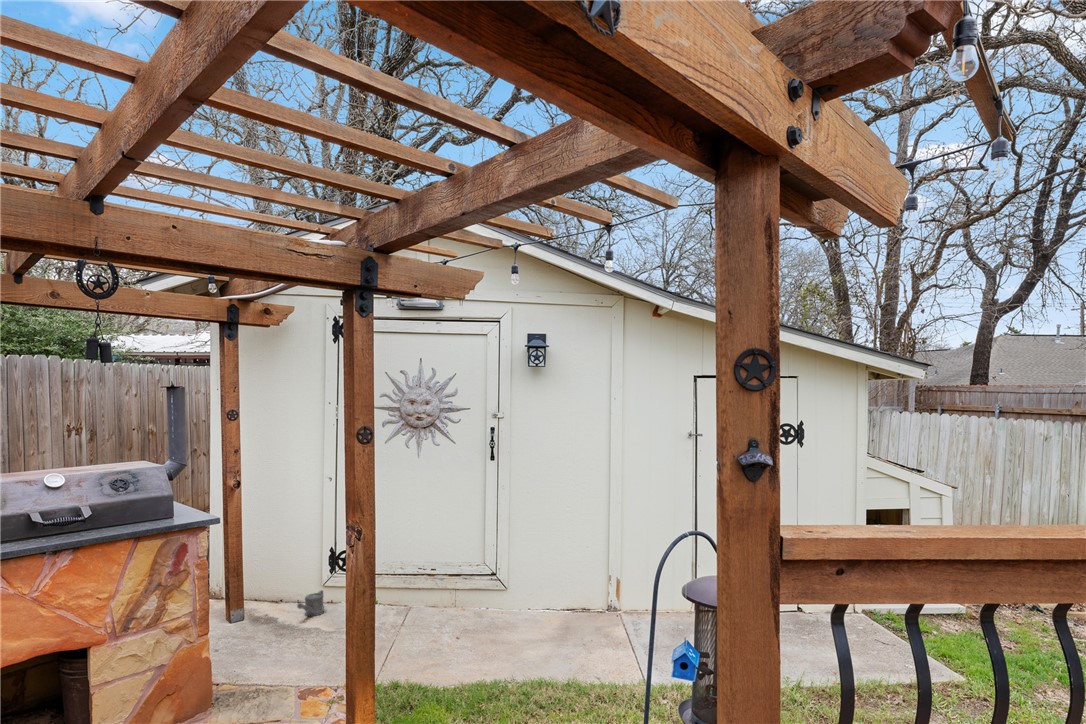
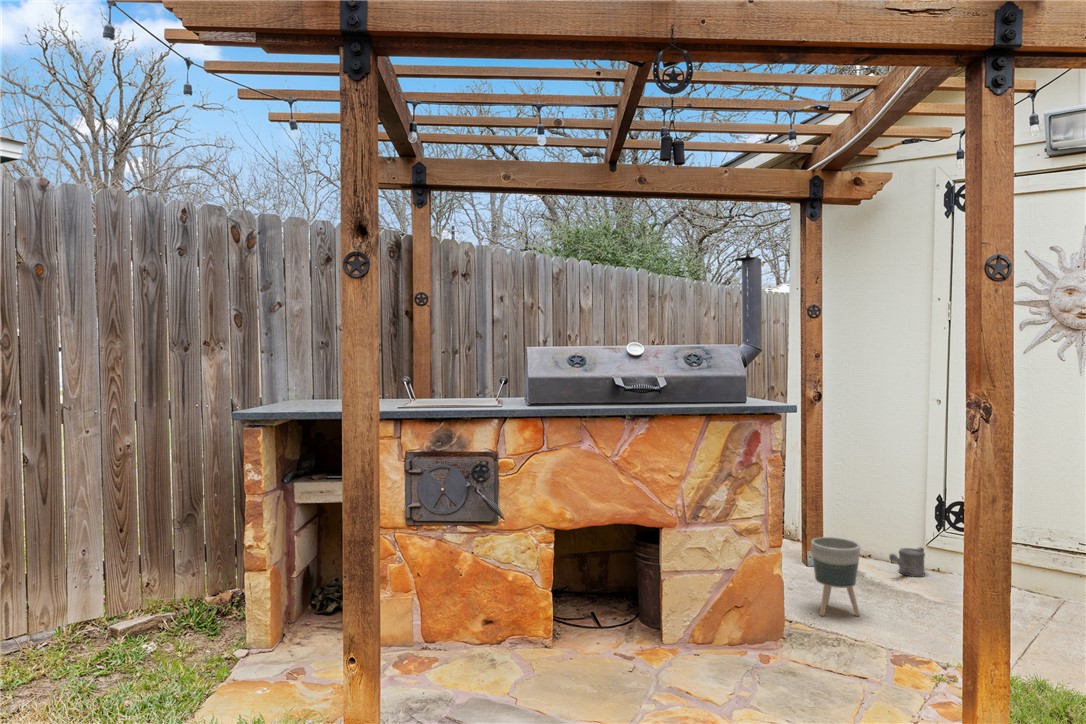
planter: none [233,606,273,675] -> present [811,537,860,616]

